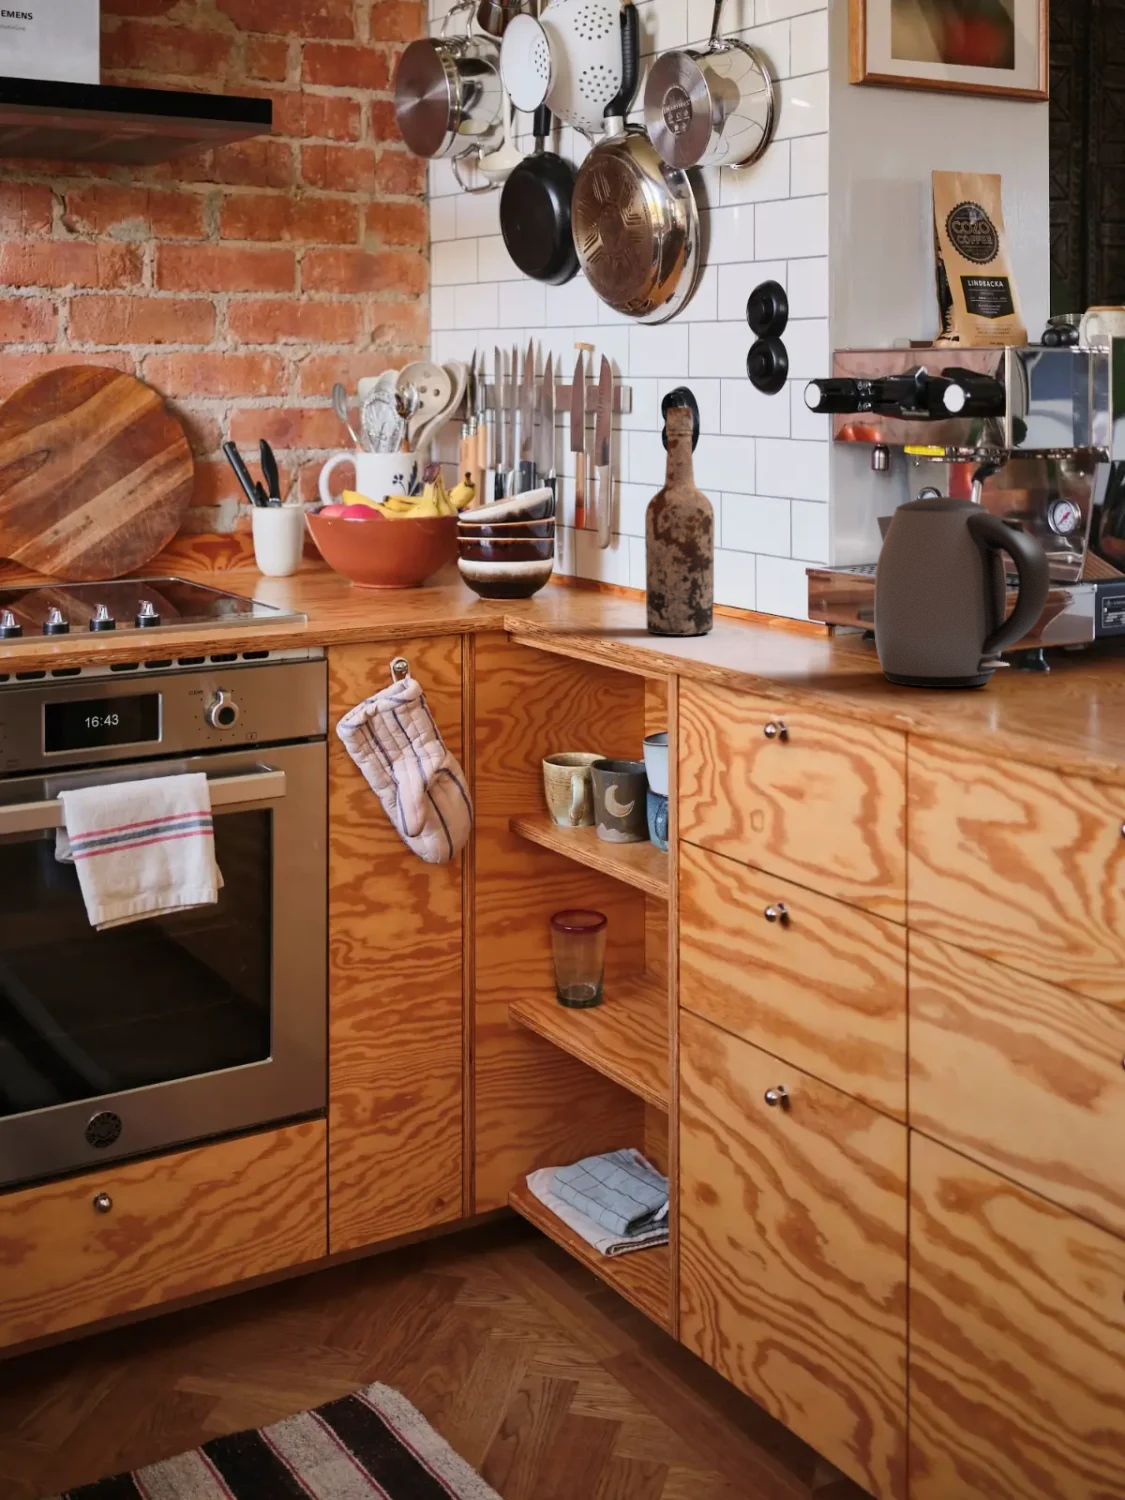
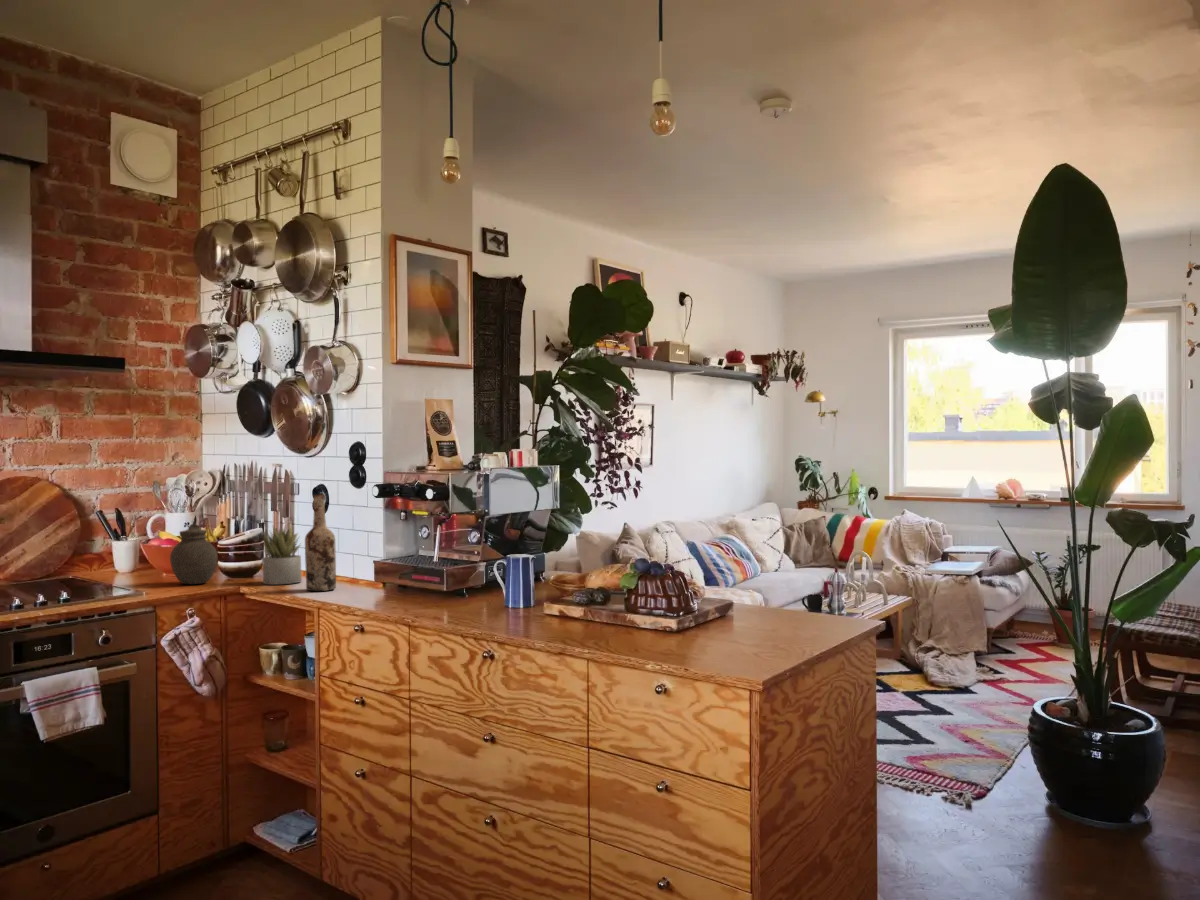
jar: none [361,473,457,605] -> present [170,524,217,584]
succulent plant: none [543,476,636,615] -> present [262,525,302,585]
kettle: present [874,496,1050,687] -> none [398,531,464,606]

